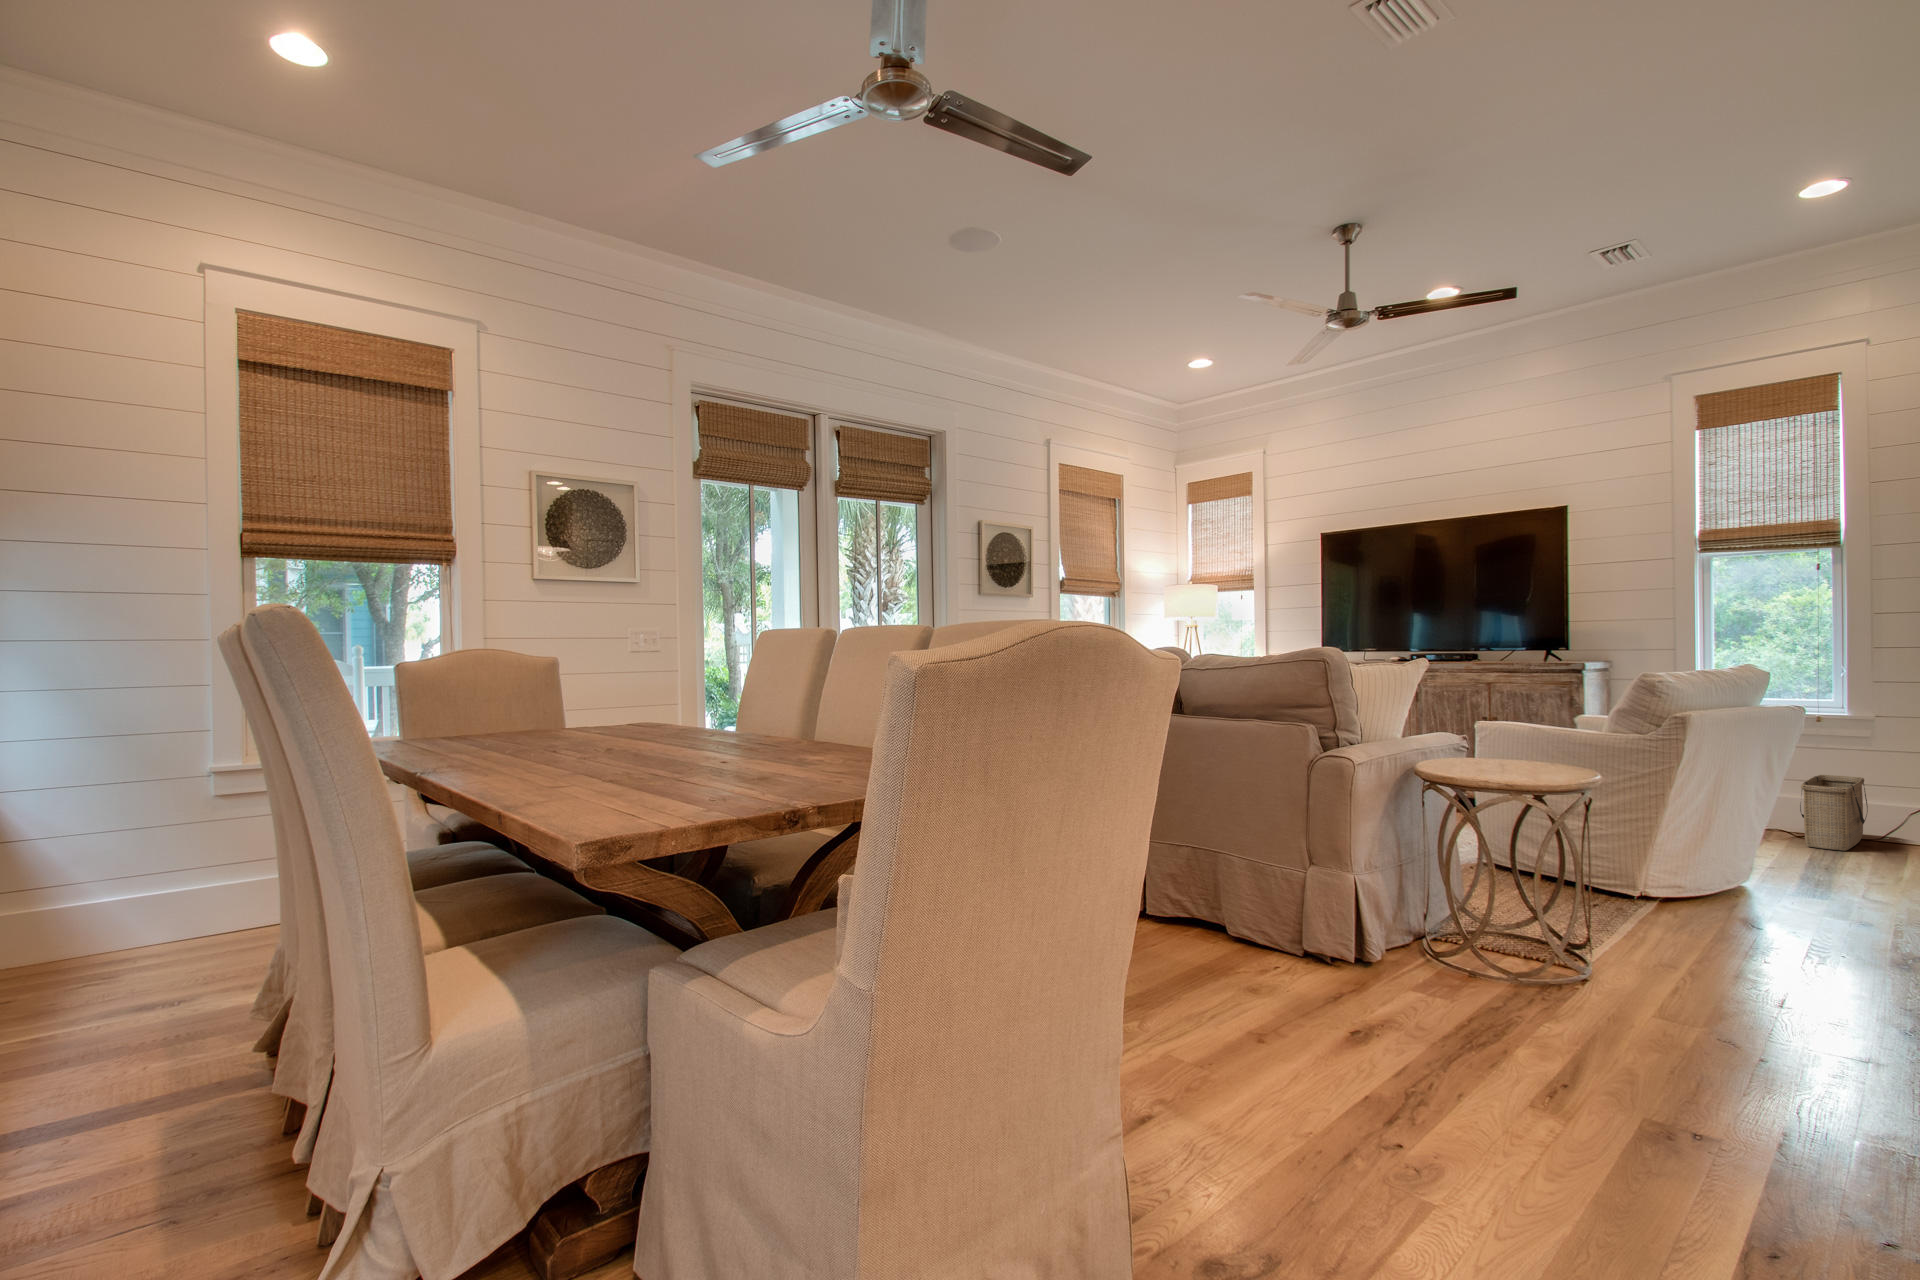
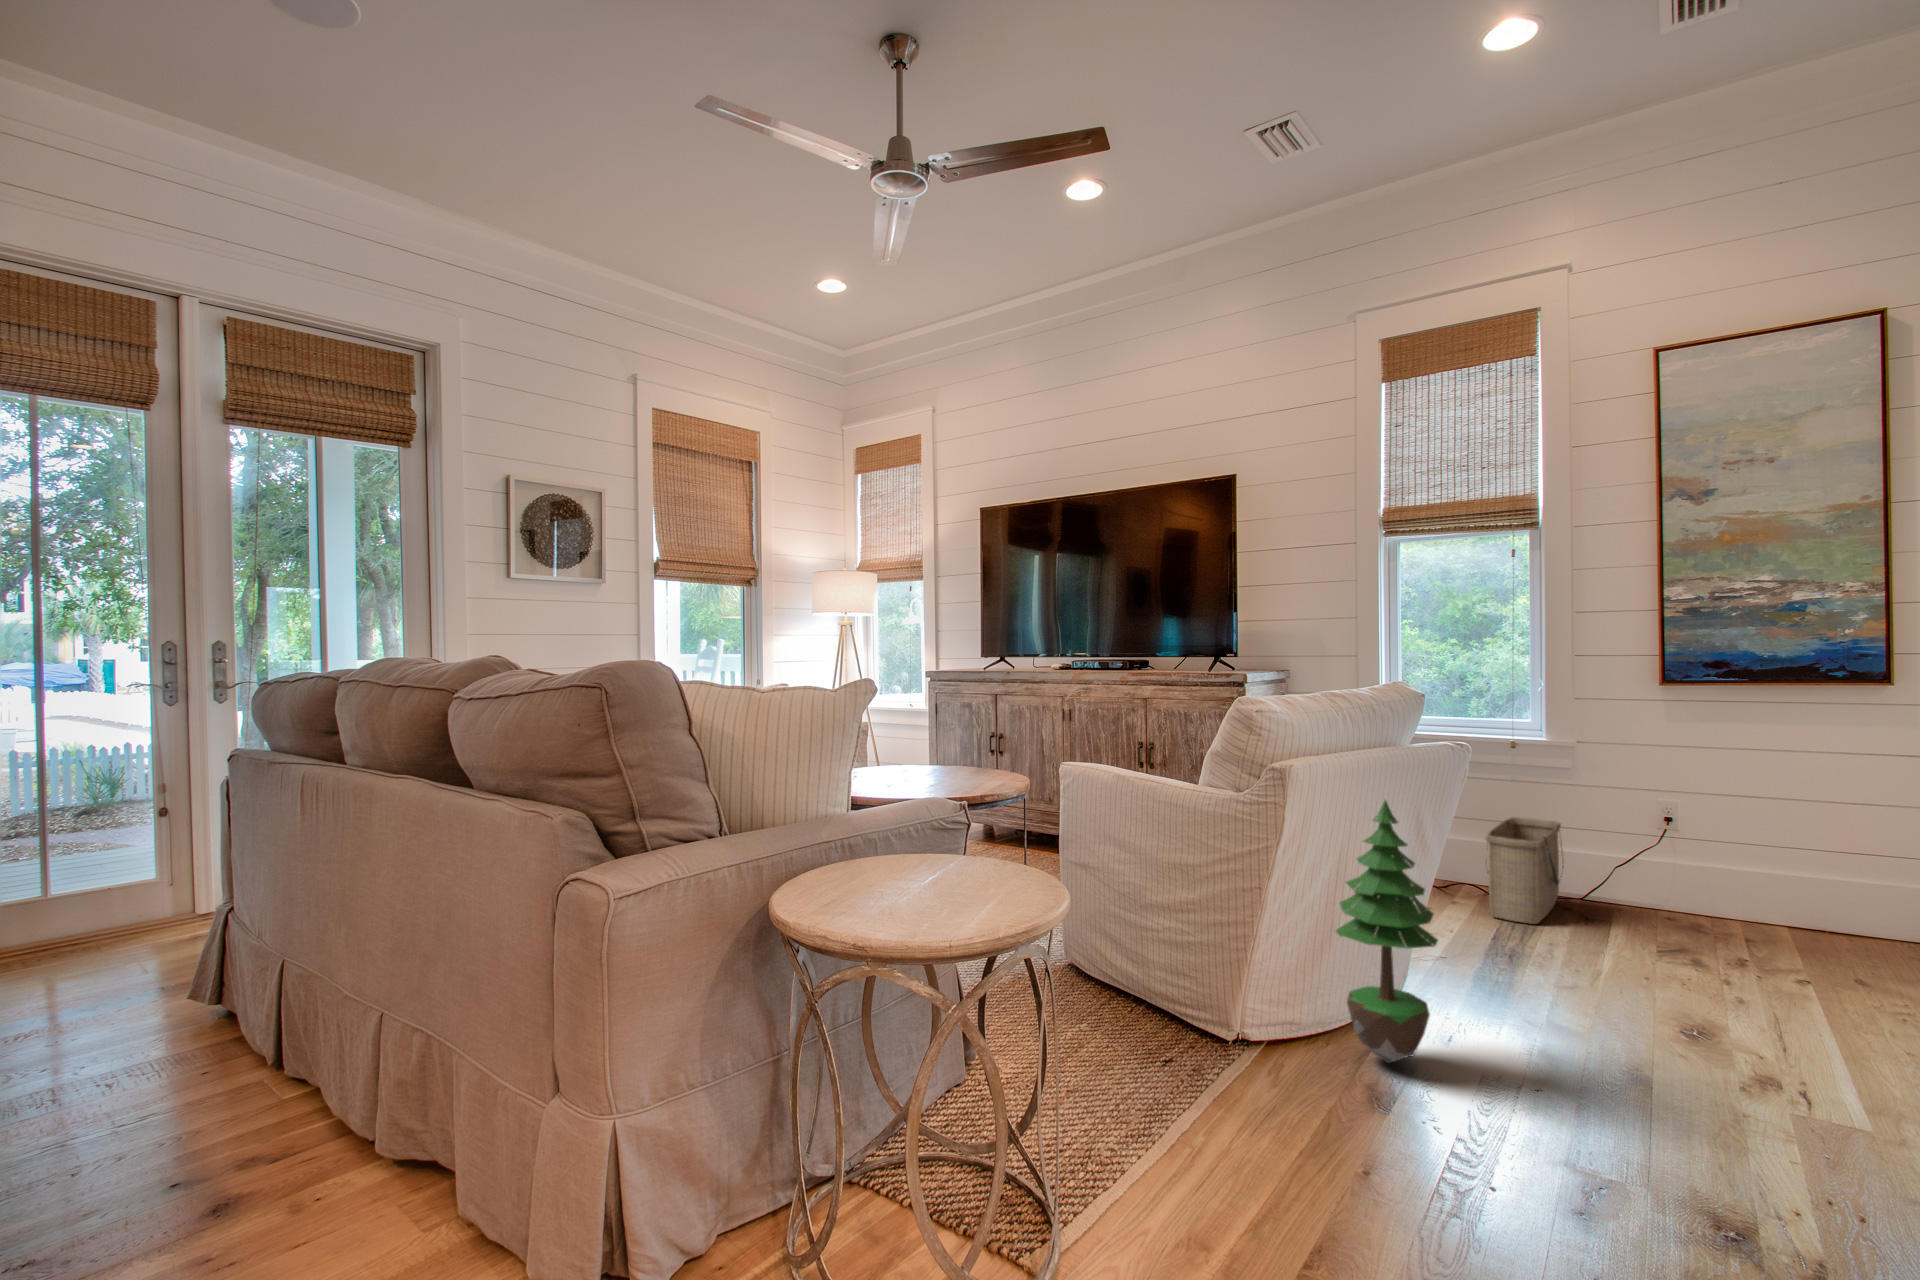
potted tree: none [1711,740,1787,908] -> present [1336,800,1438,1063]

